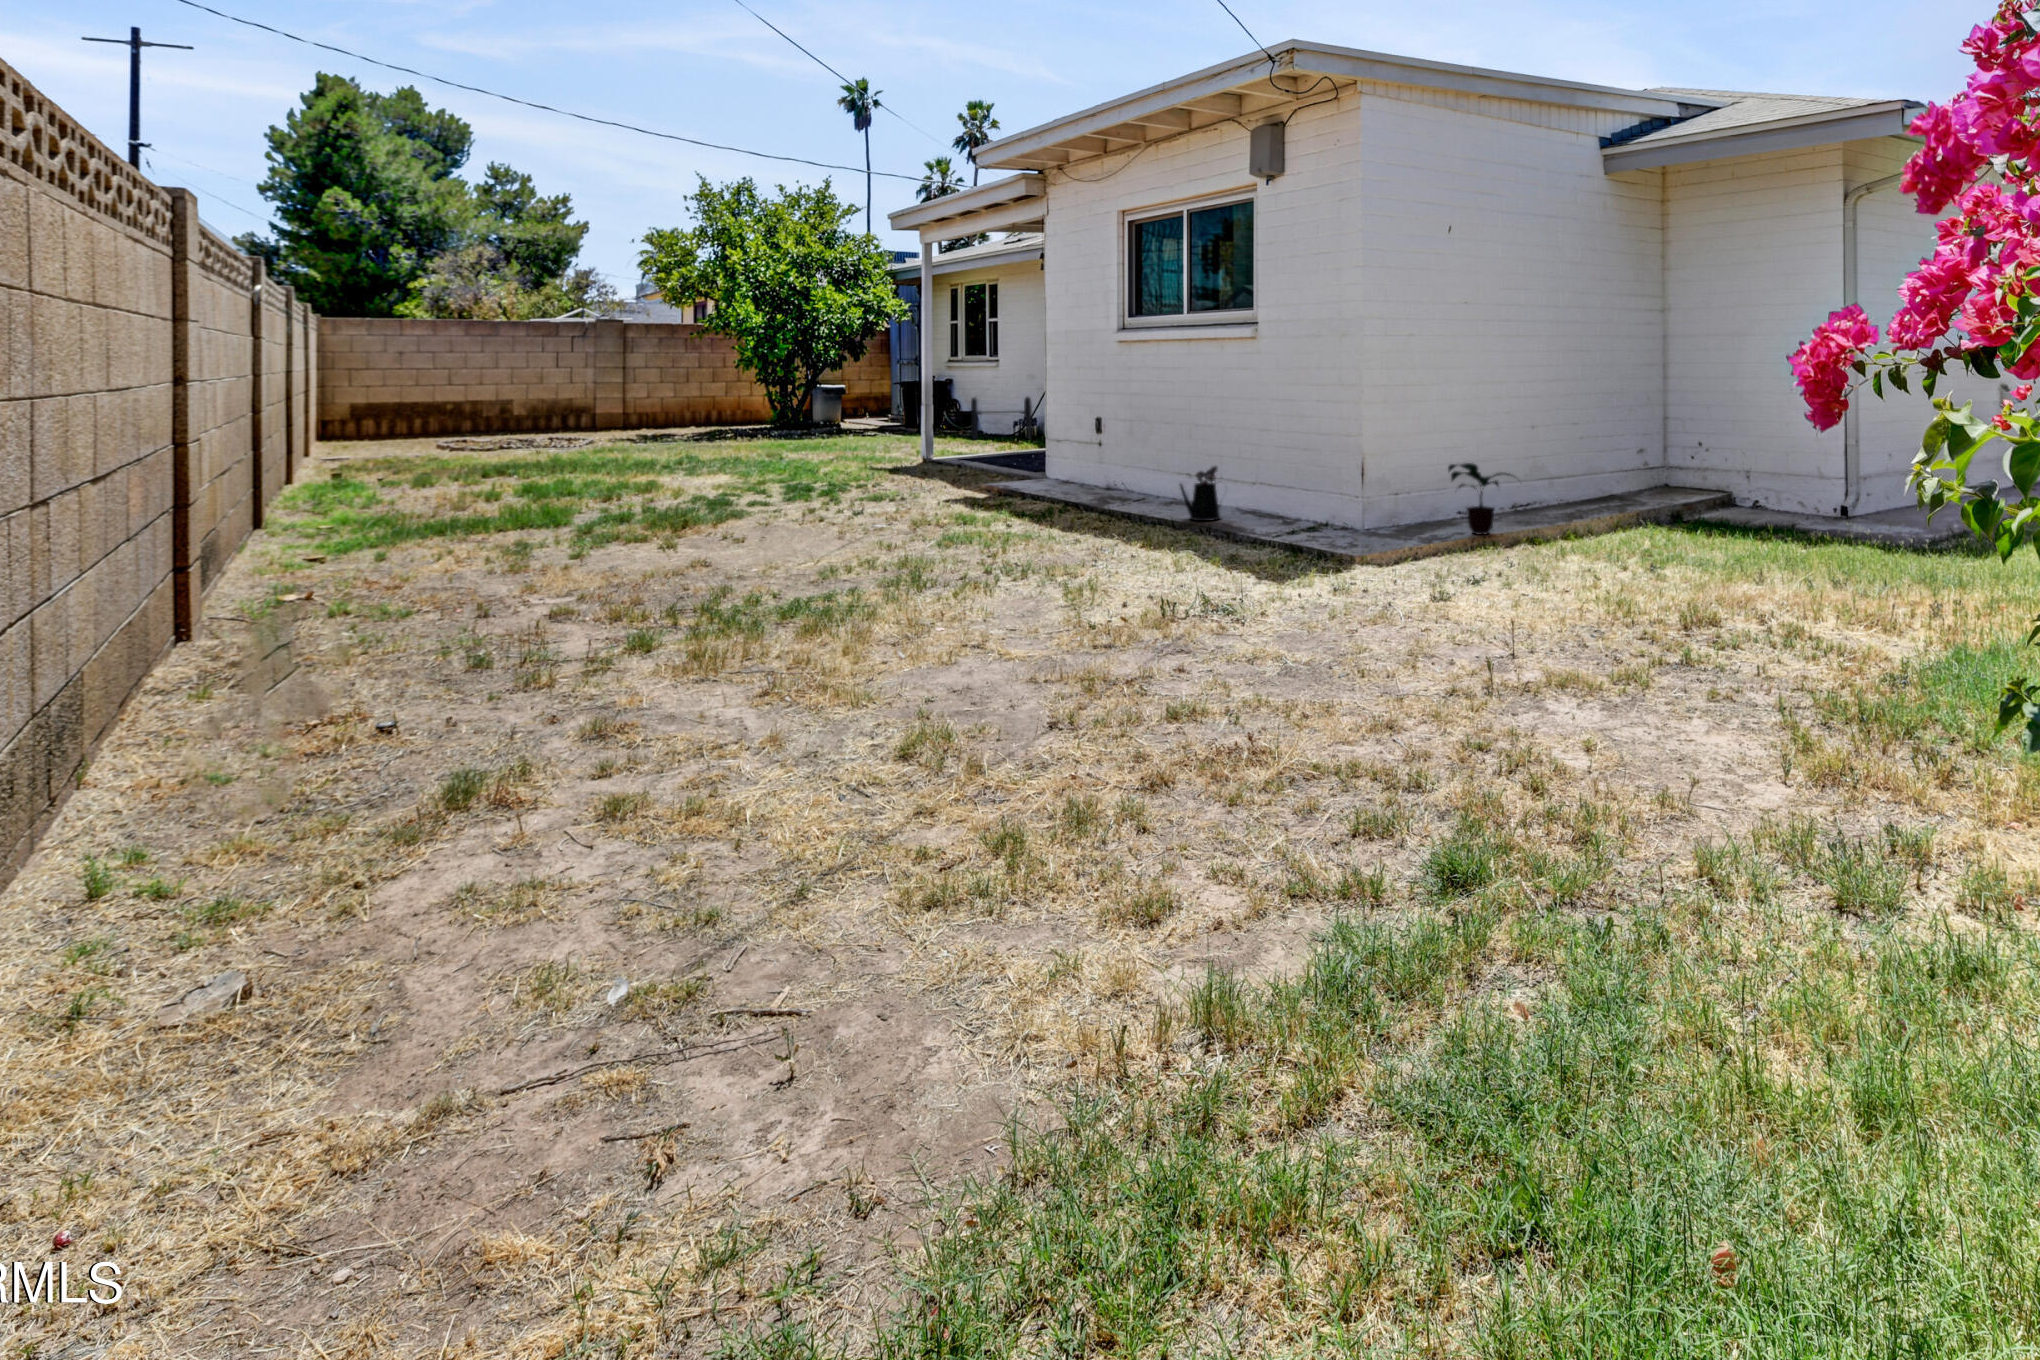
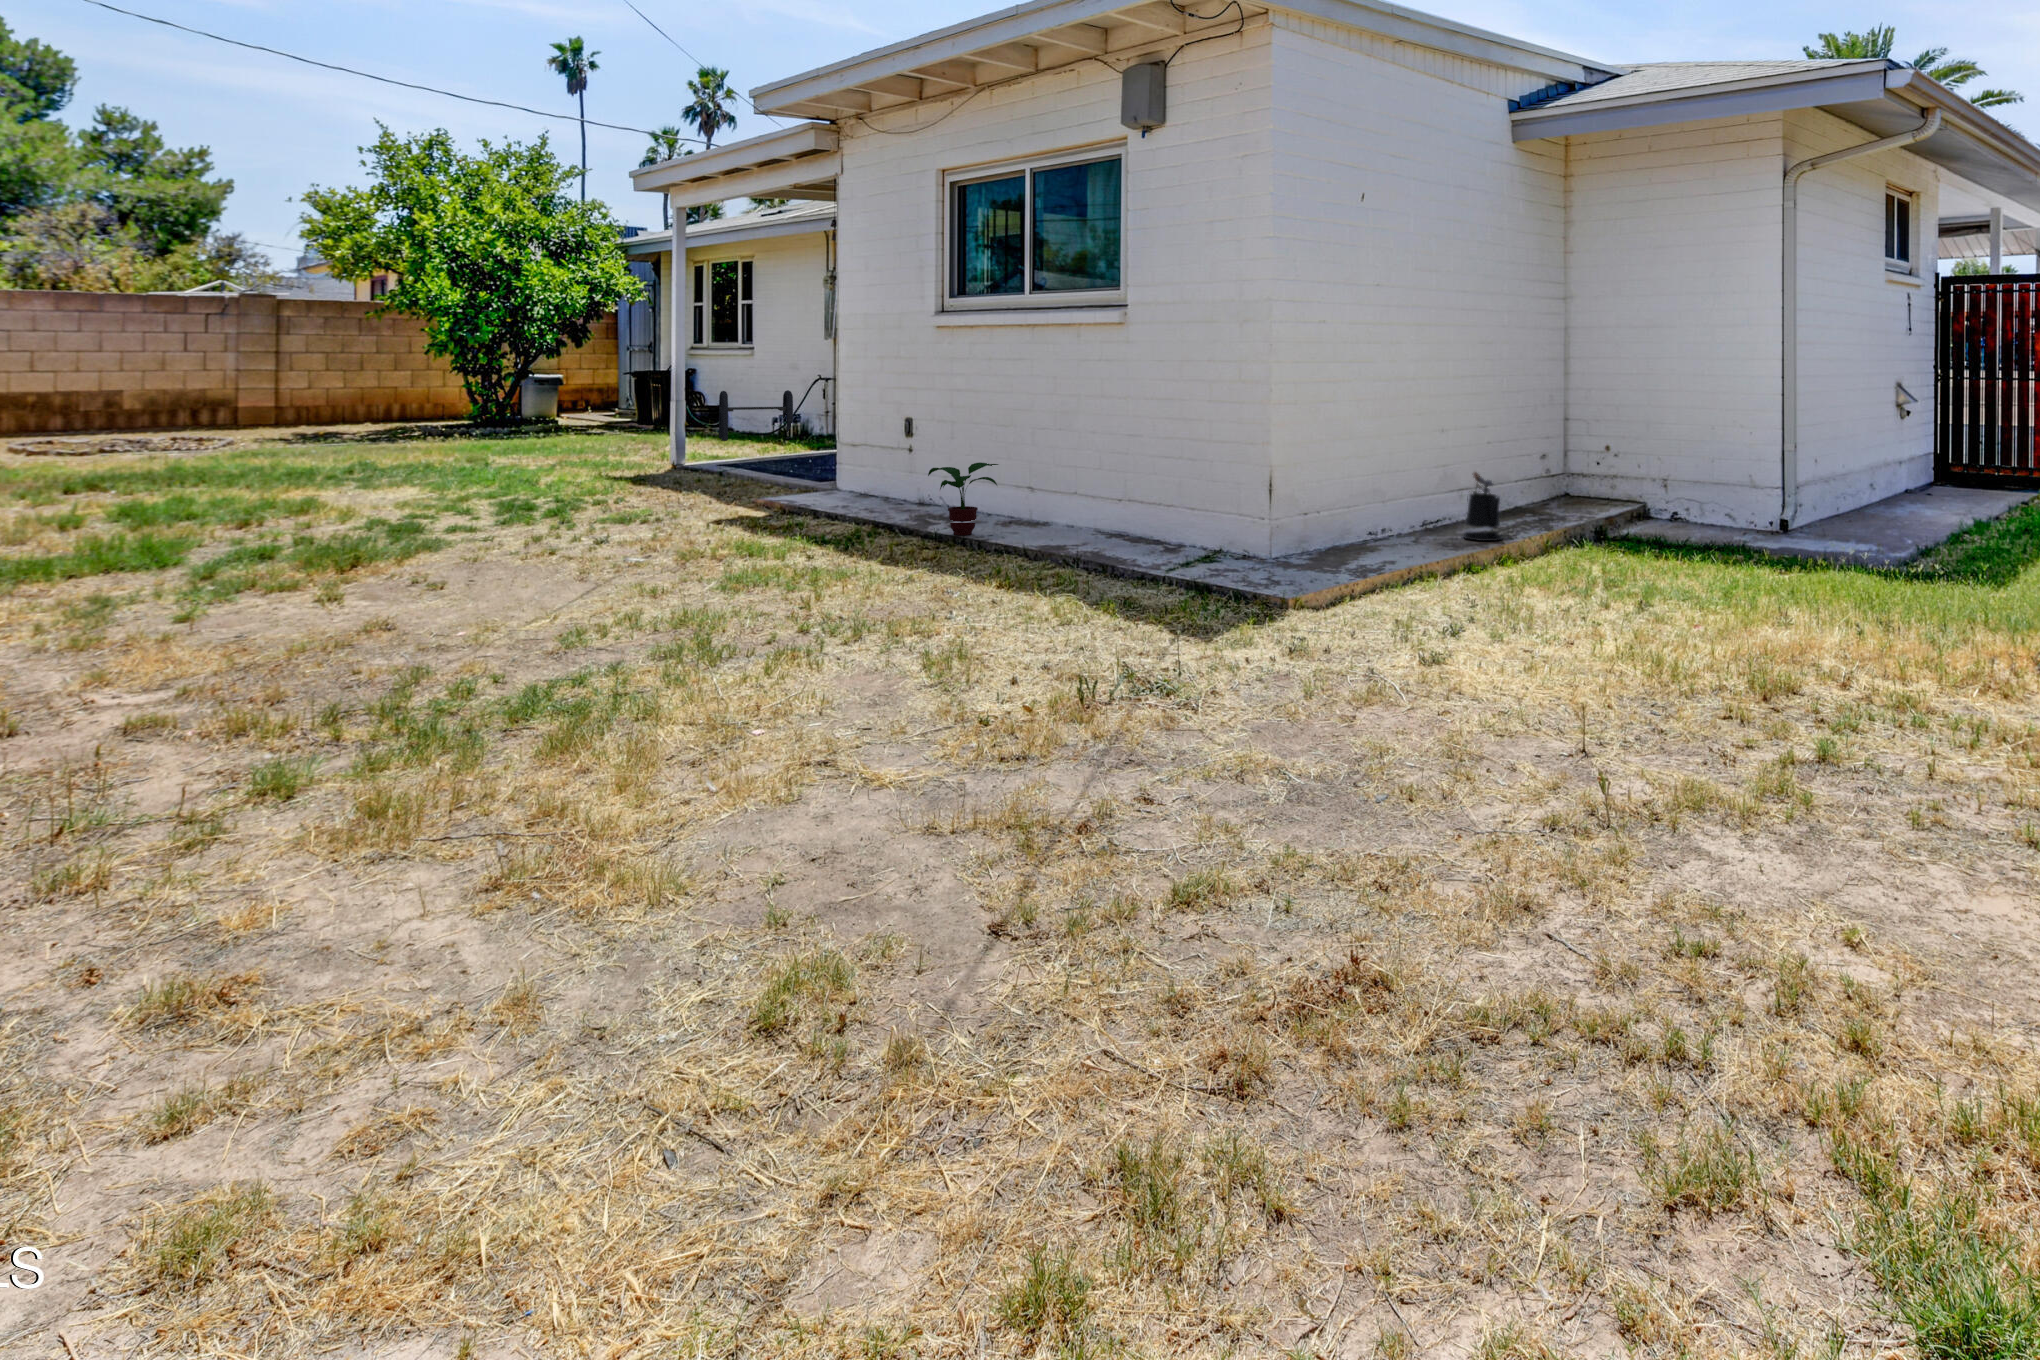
potted plant: present [1448,463,1511,535] -> present [928,462,998,535]
watering can: present [1180,466,1220,521] -> present [1464,472,1502,541]

